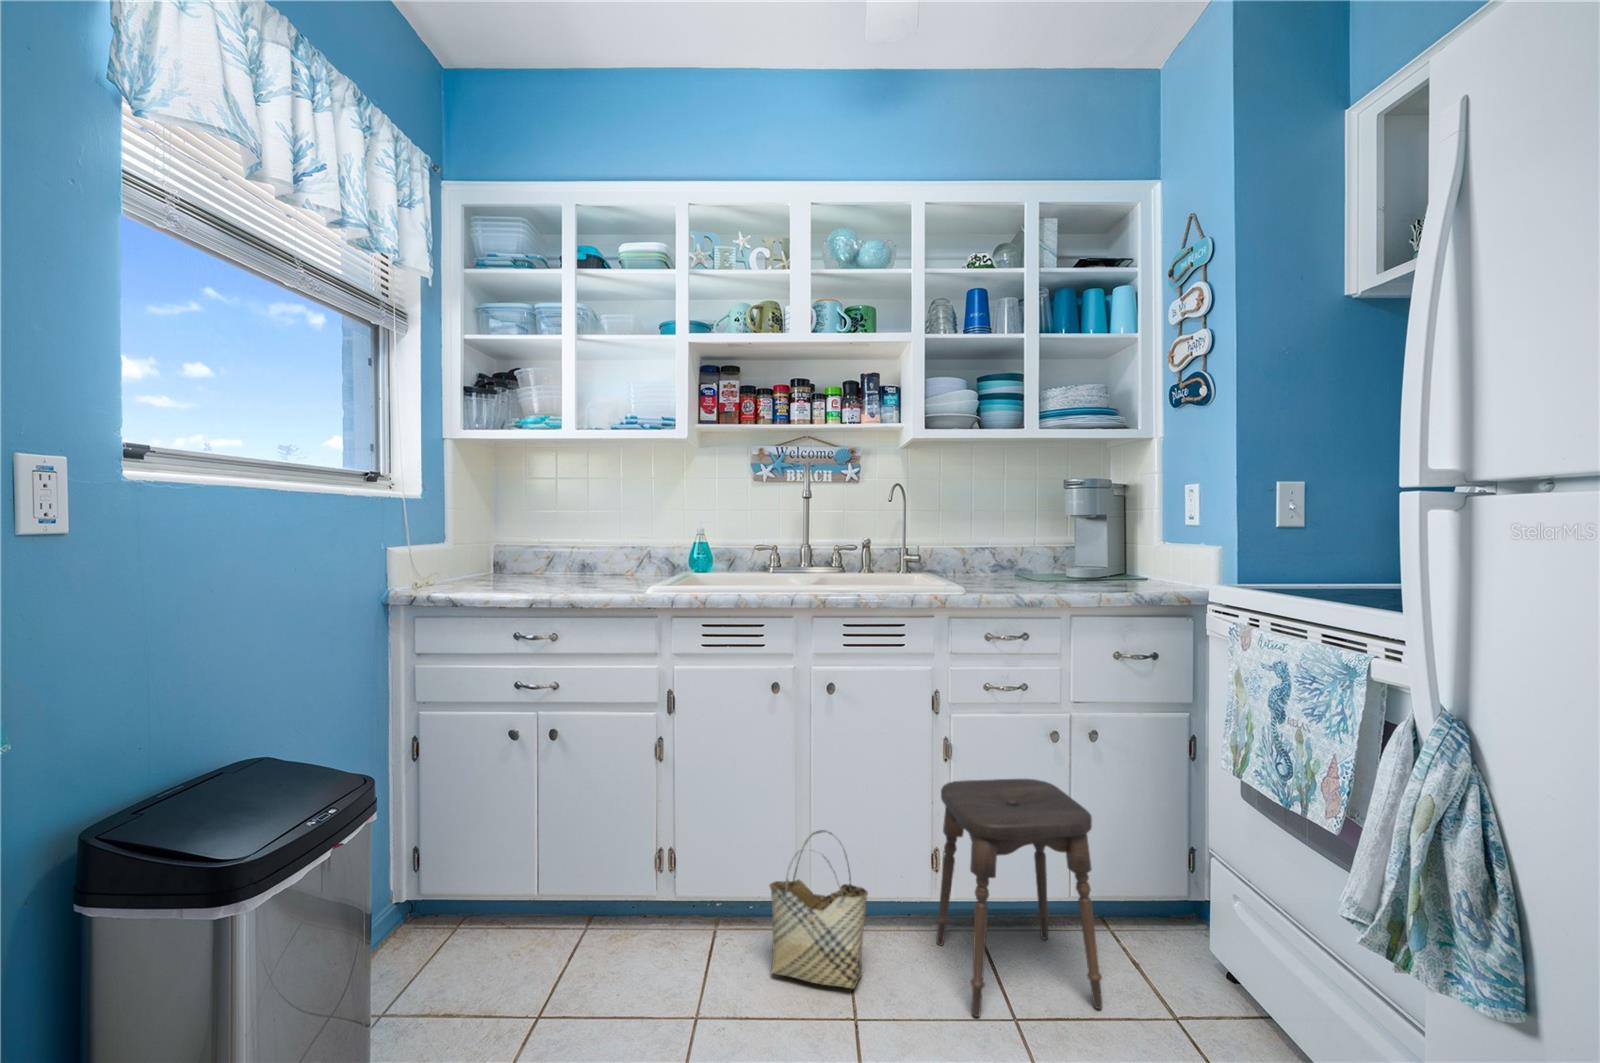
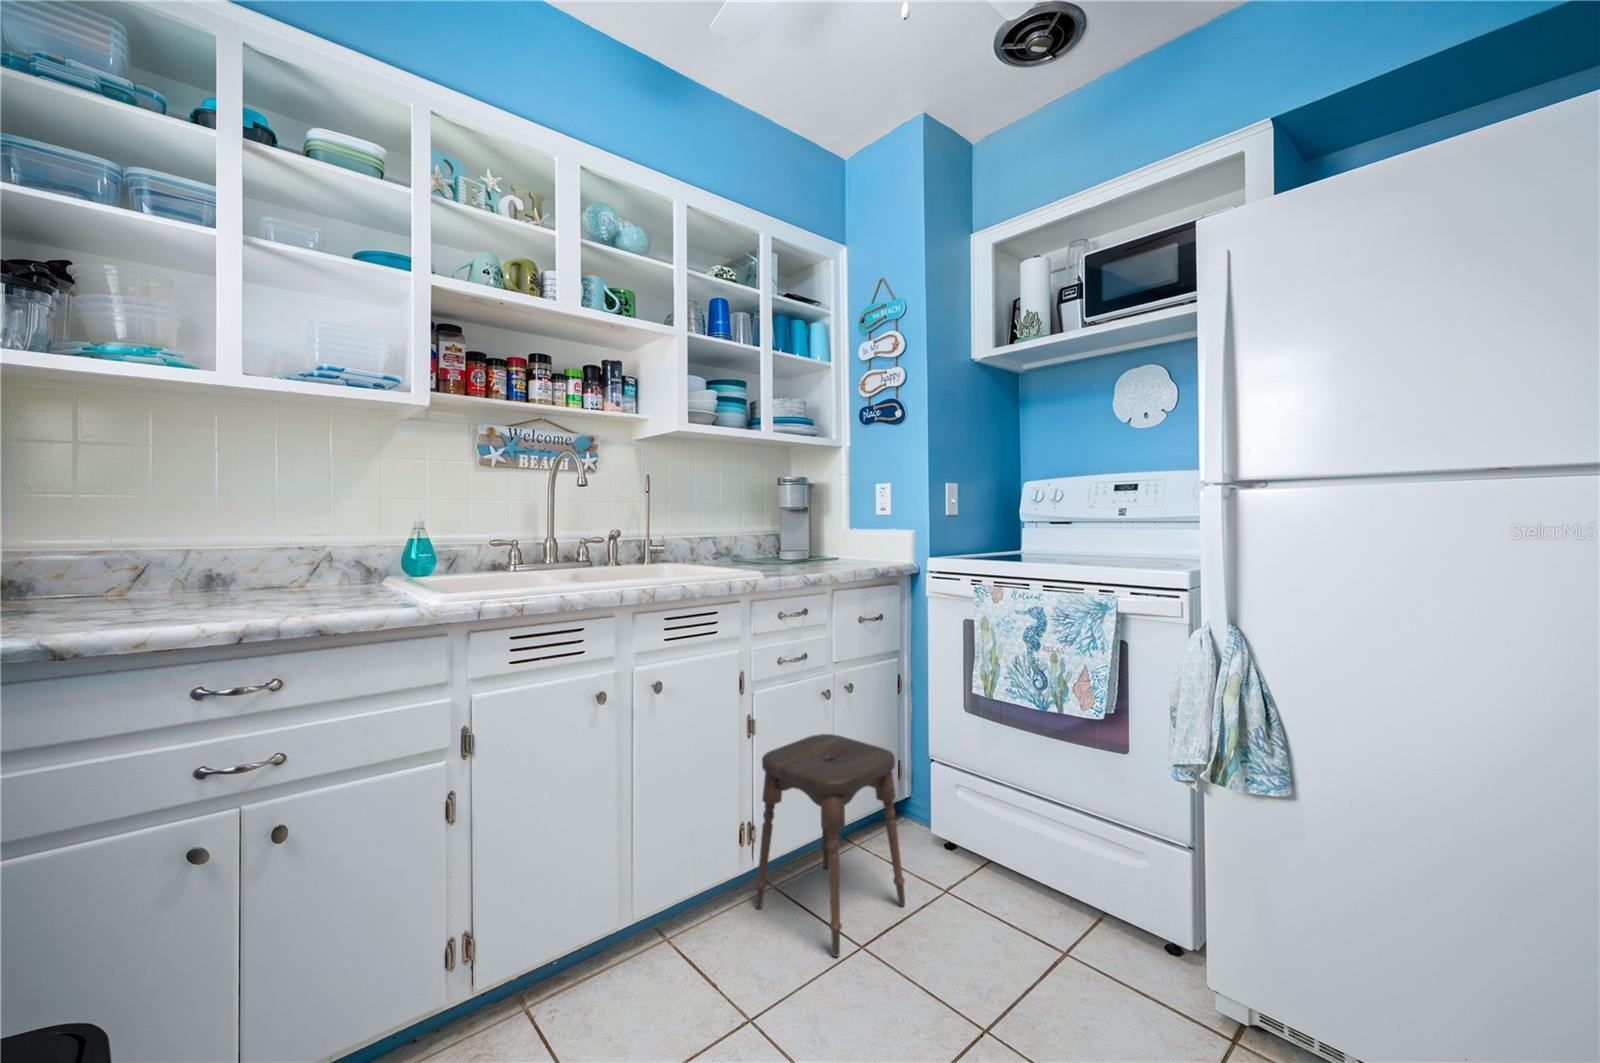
woven basket: present [769,830,868,989] -> none [626,837,731,1015]

